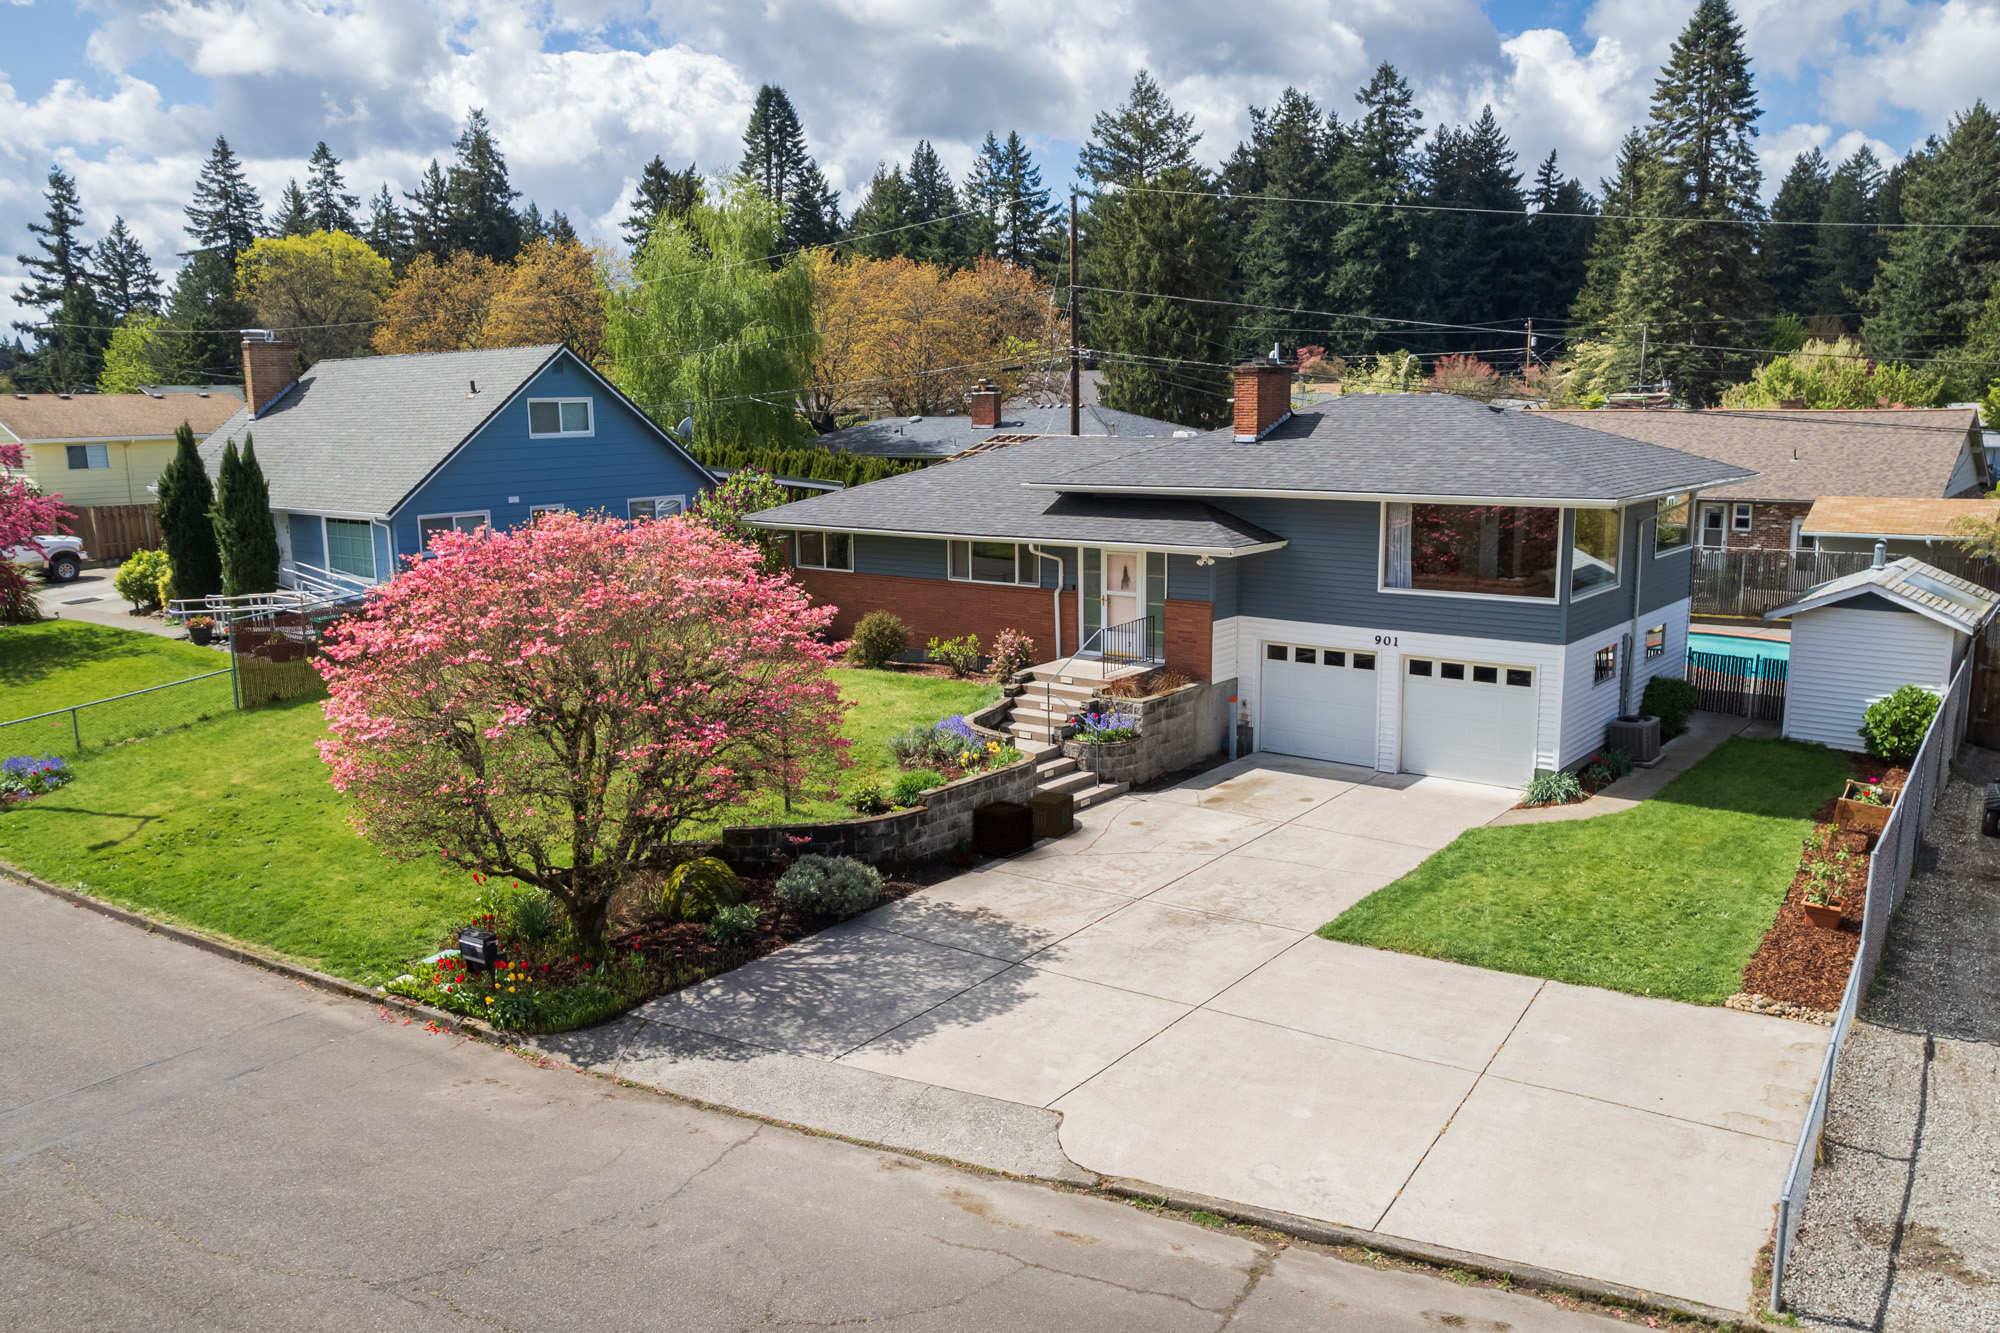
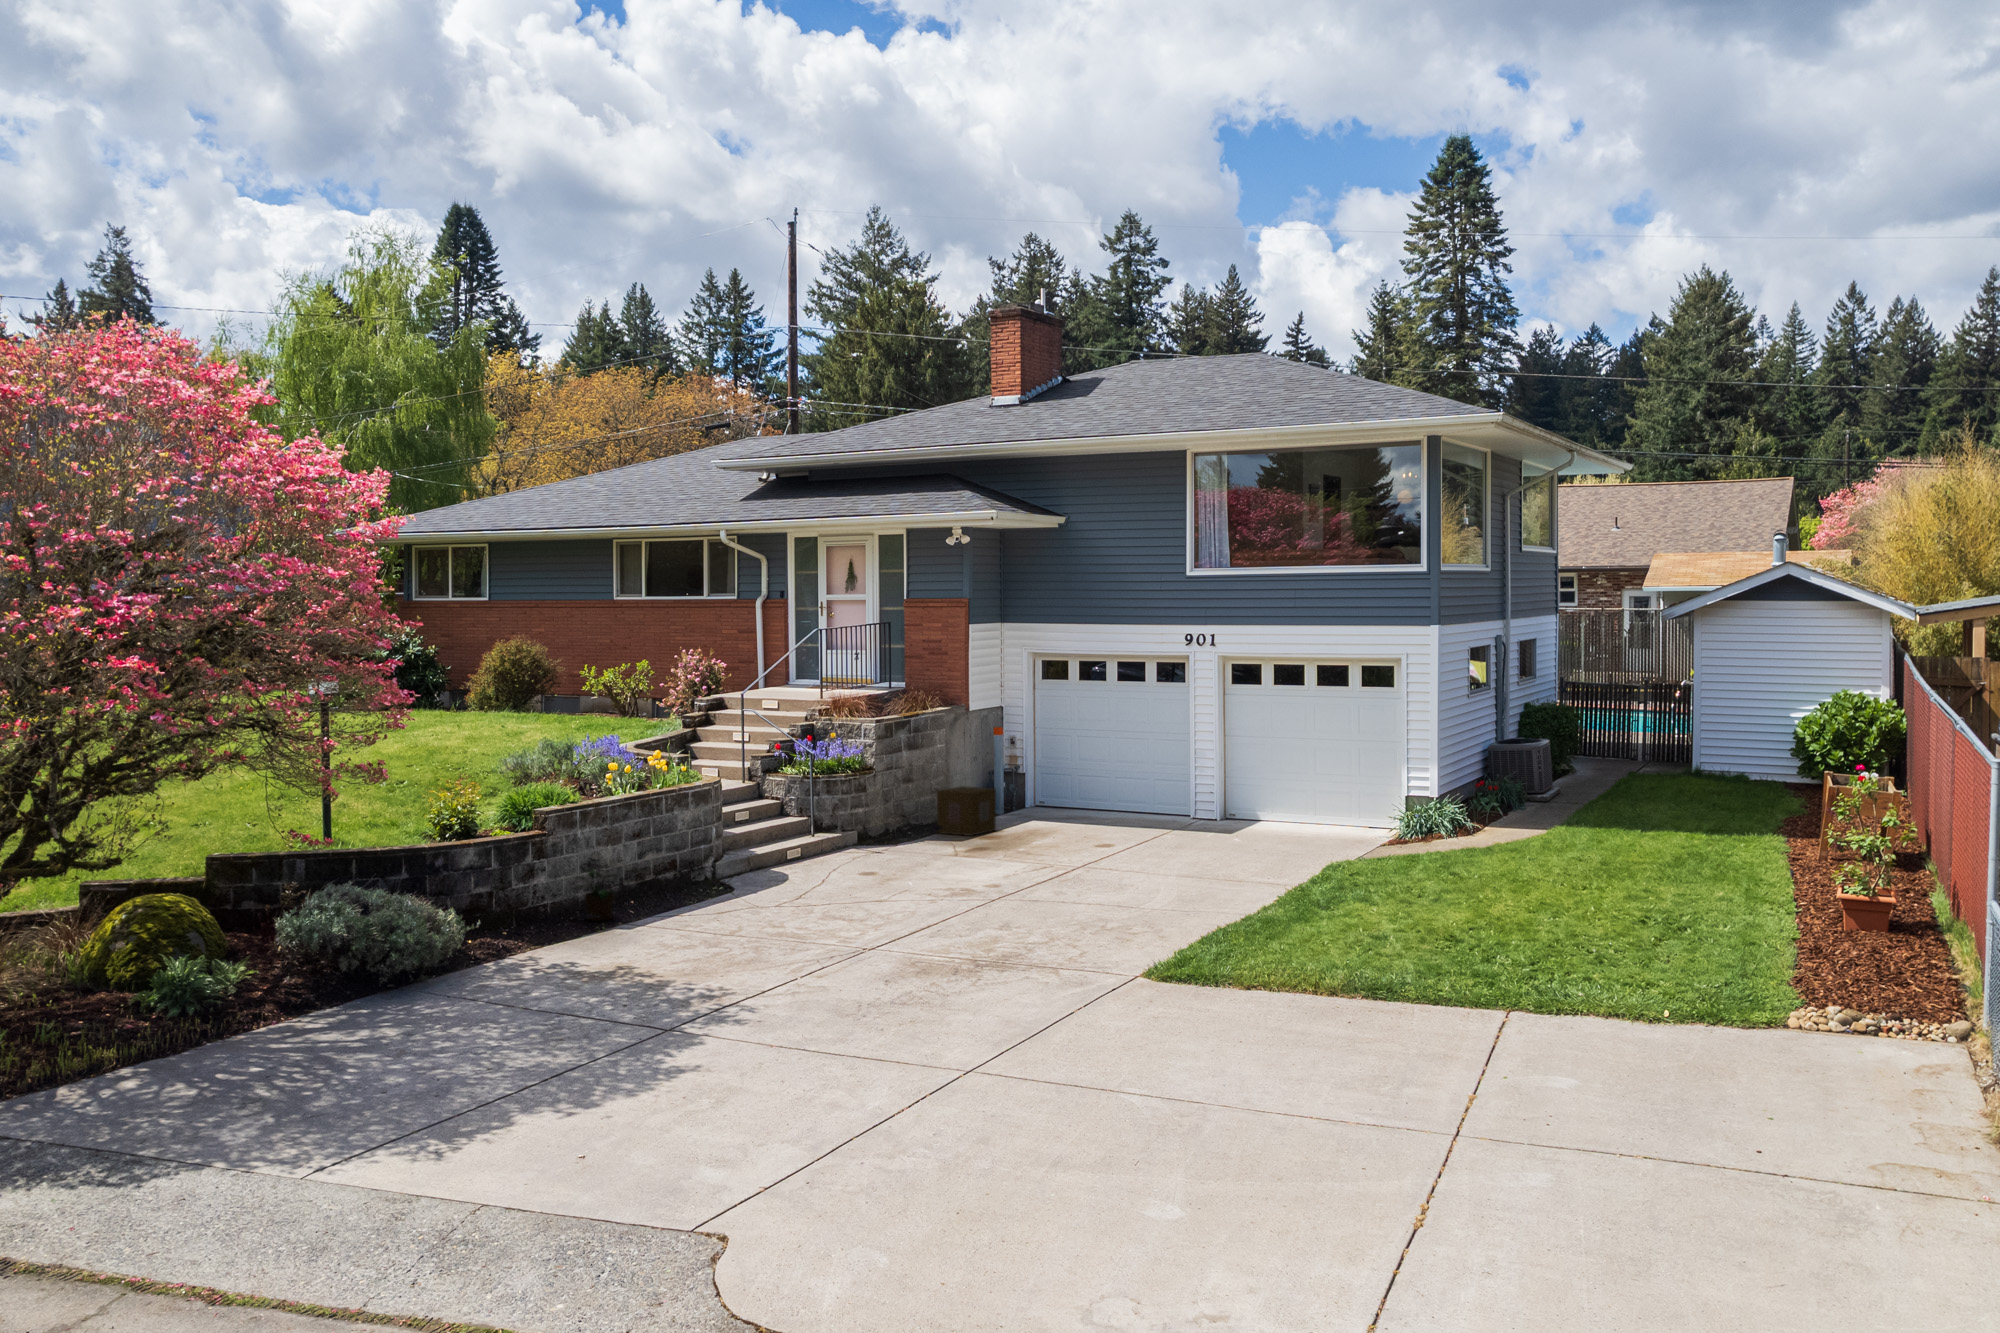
cardboard box: present [1027,791,1074,838] -> present [937,786,996,836]
wooden crate: present [972,800,1034,858] -> none [617,830,716,912]

